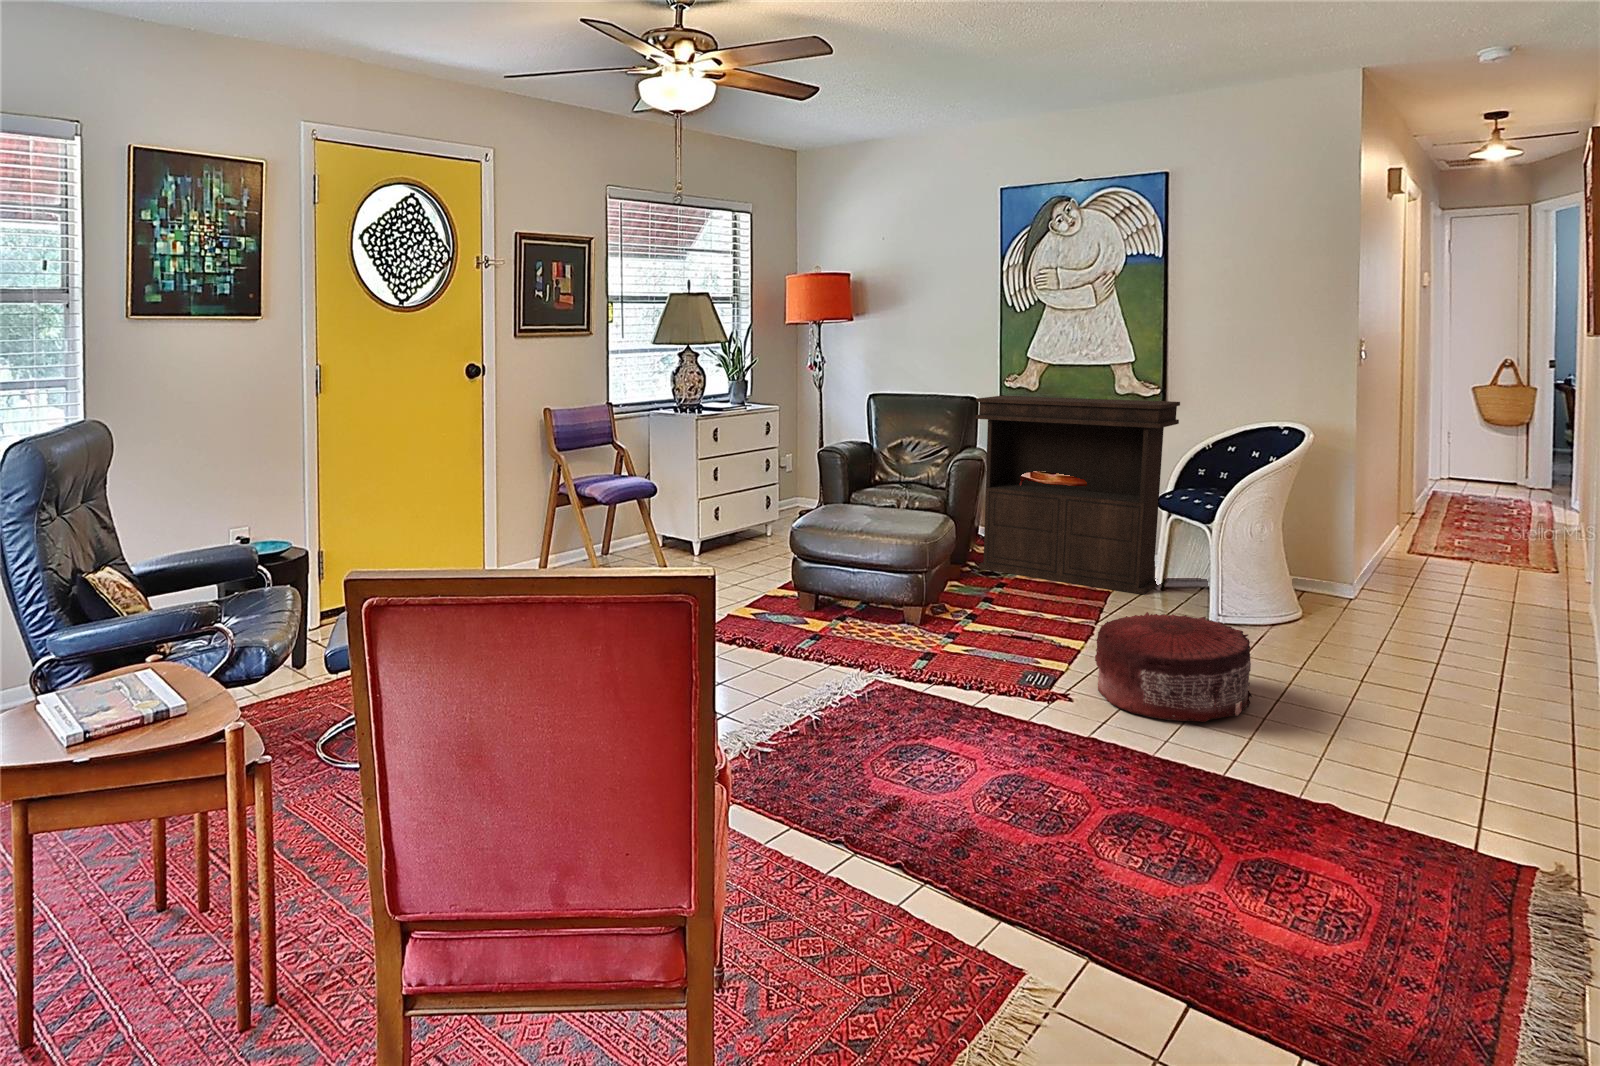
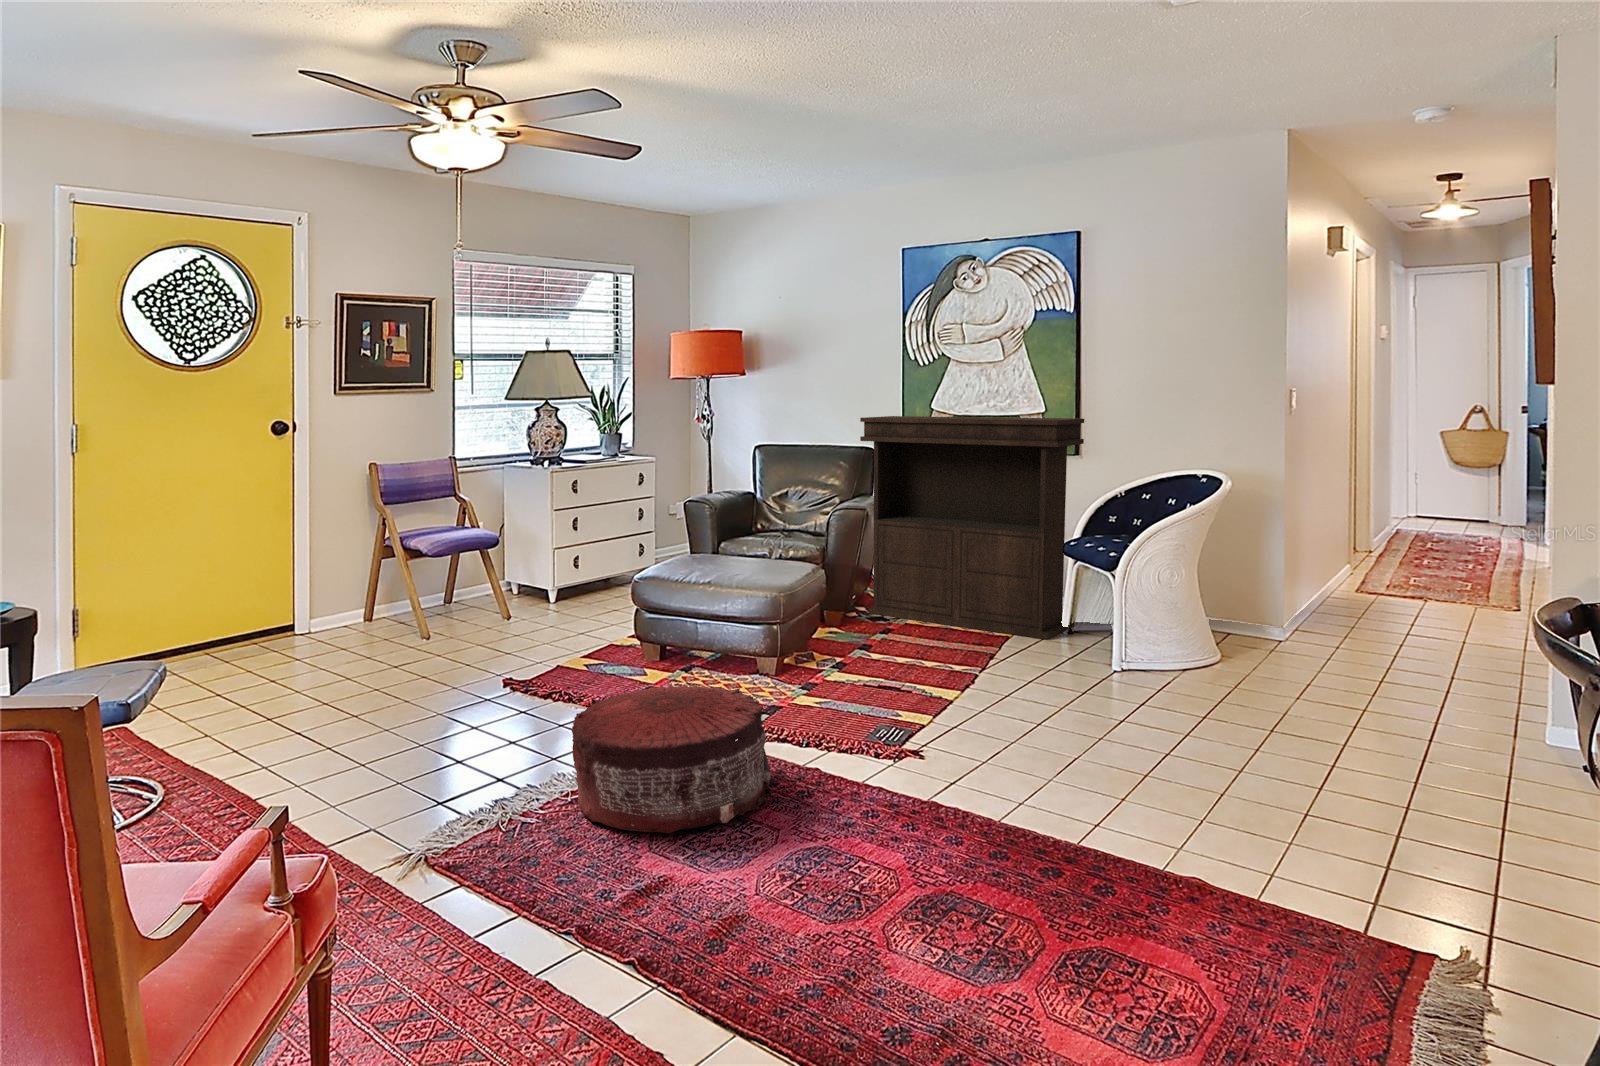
pouf: present [1095,612,1252,722] -> present [572,683,771,833]

